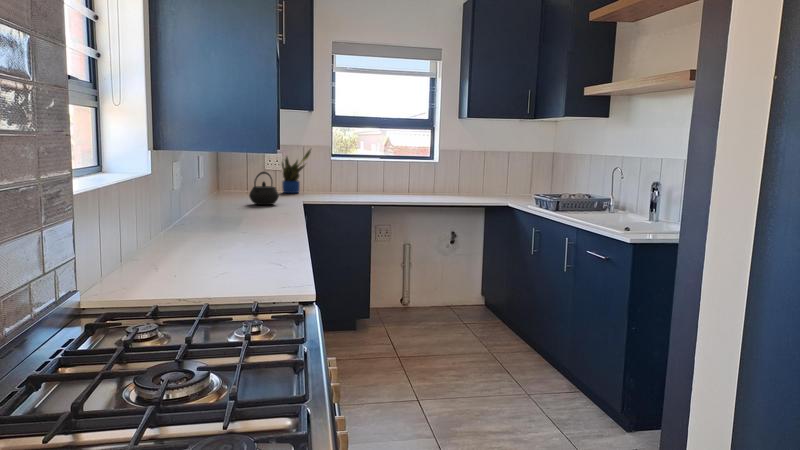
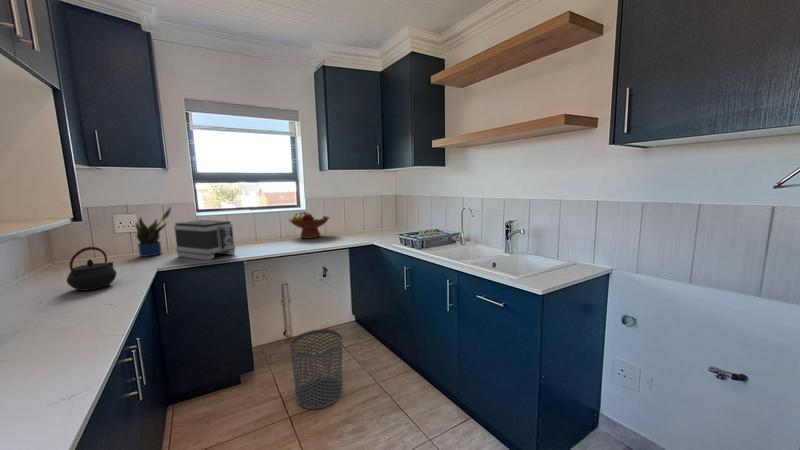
toaster: none [313,163,365,200] -> present [174,220,235,260]
fruit bowl: none [418,164,464,195] -> present [289,212,329,238]
waste bin: none [406,286,457,358] -> present [290,329,342,409]

